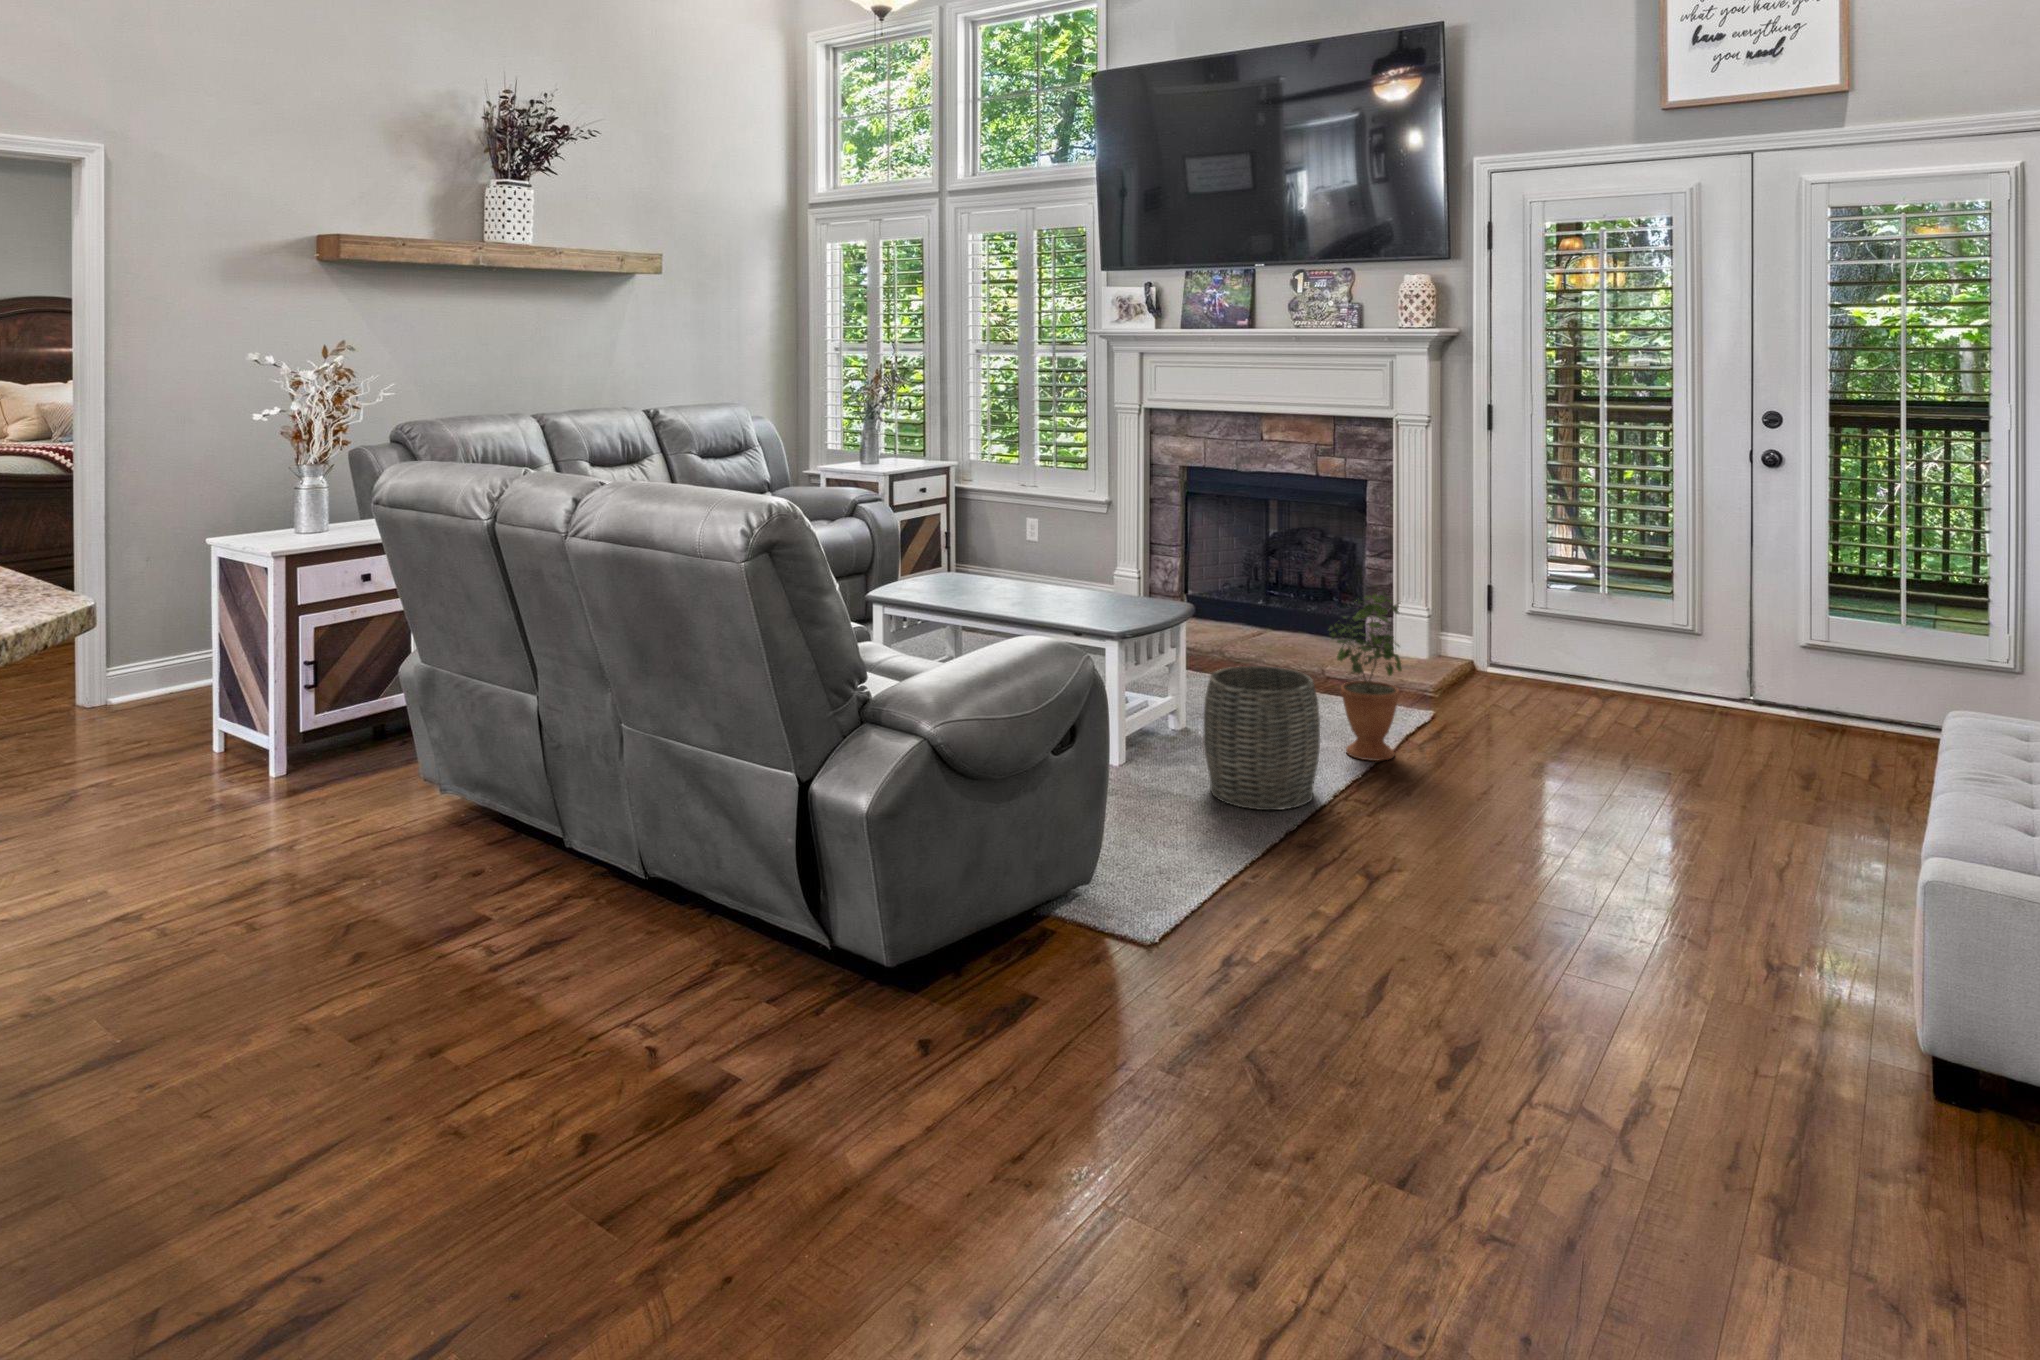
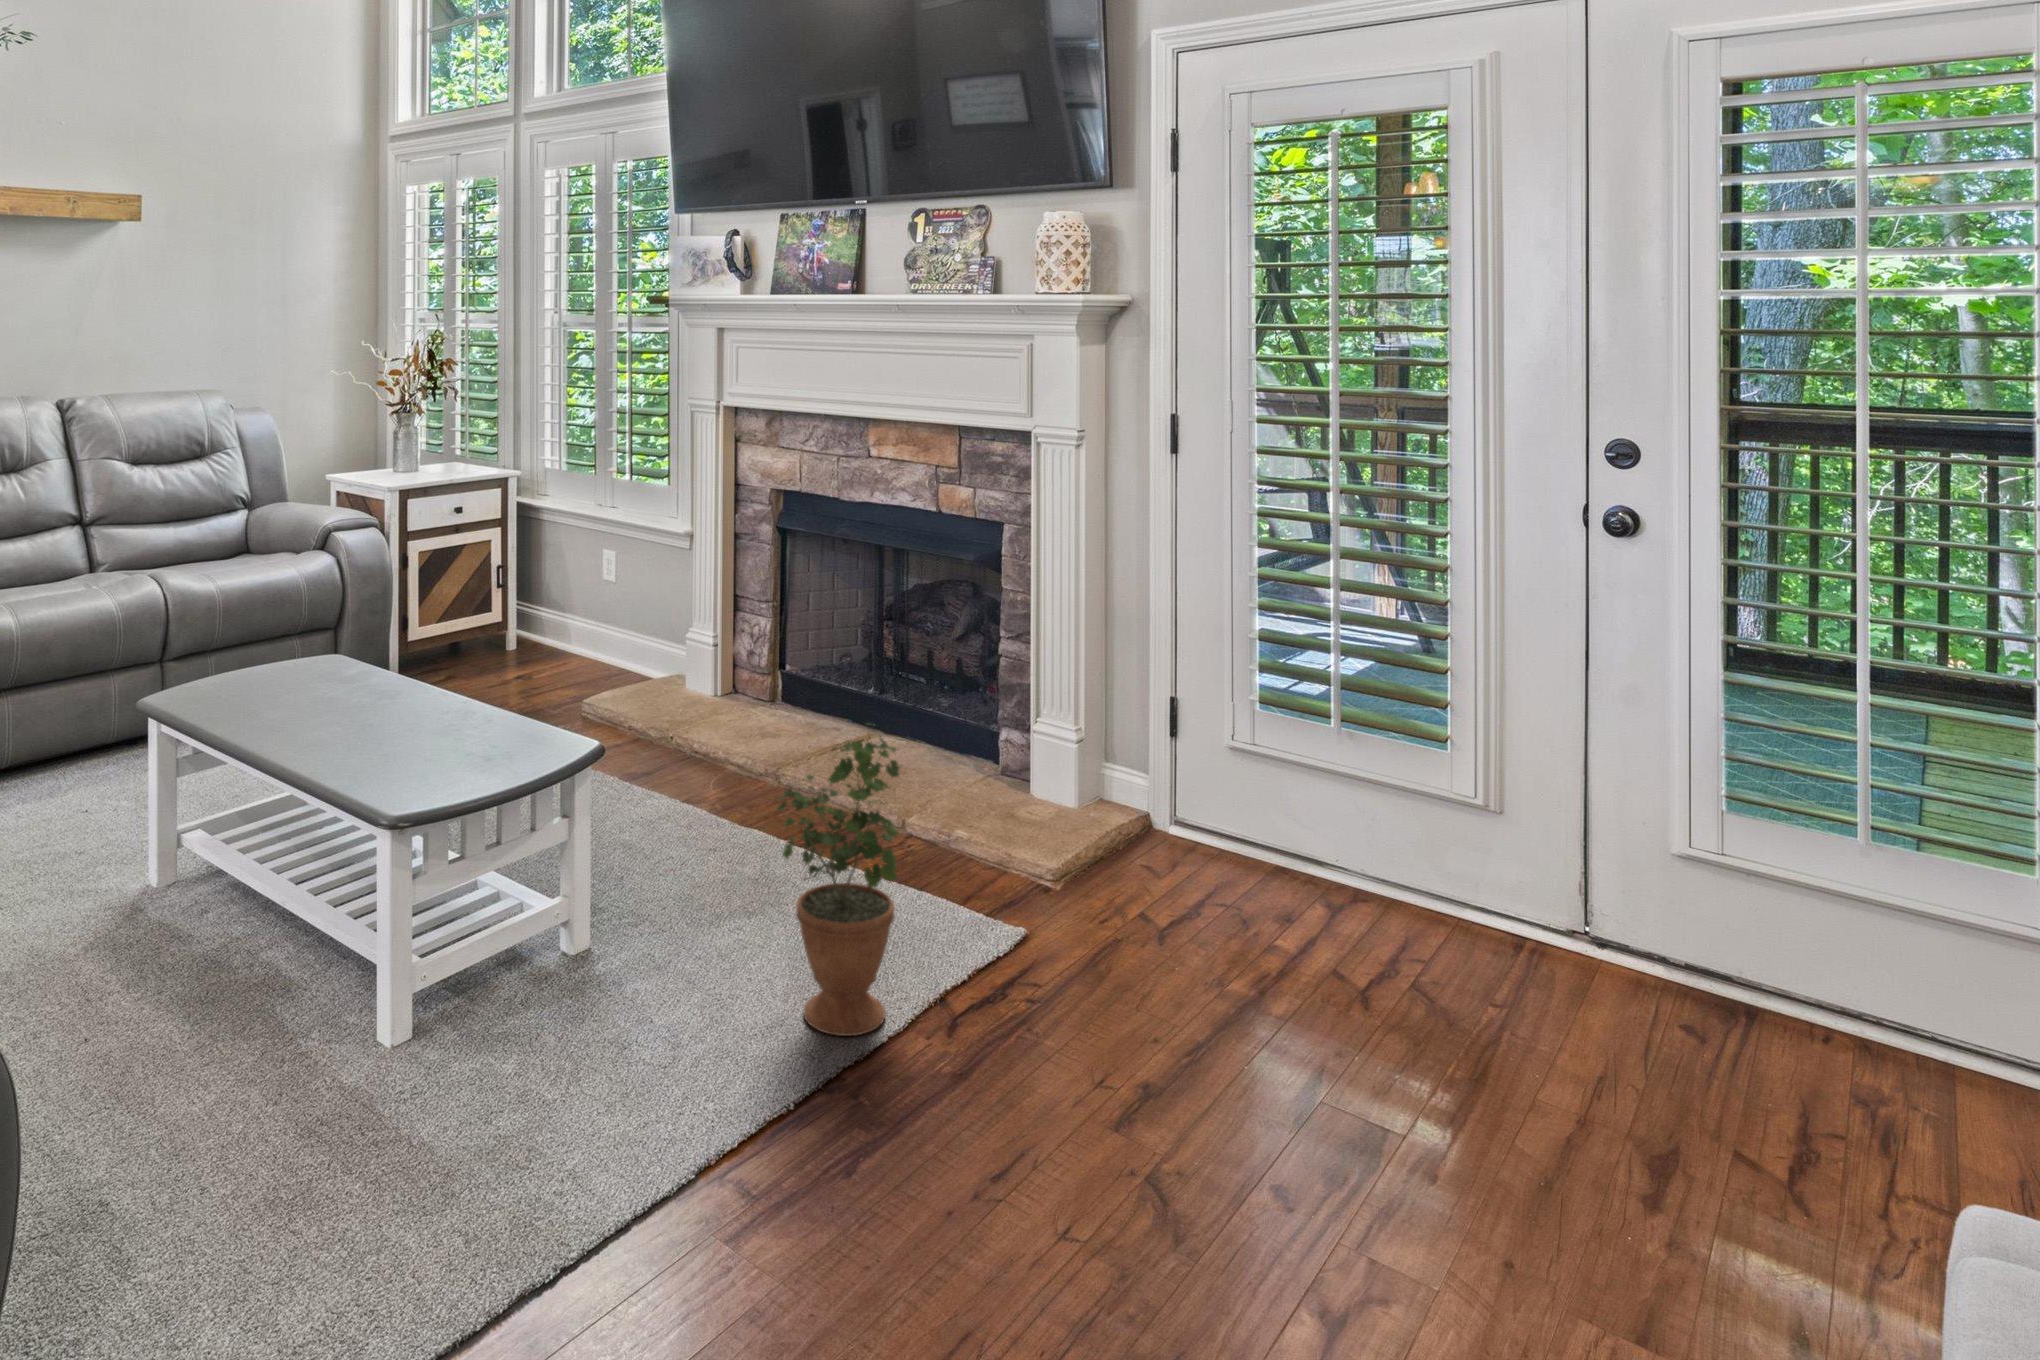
woven basket: present [1204,666,1320,810] -> none [473,870,682,1168]

